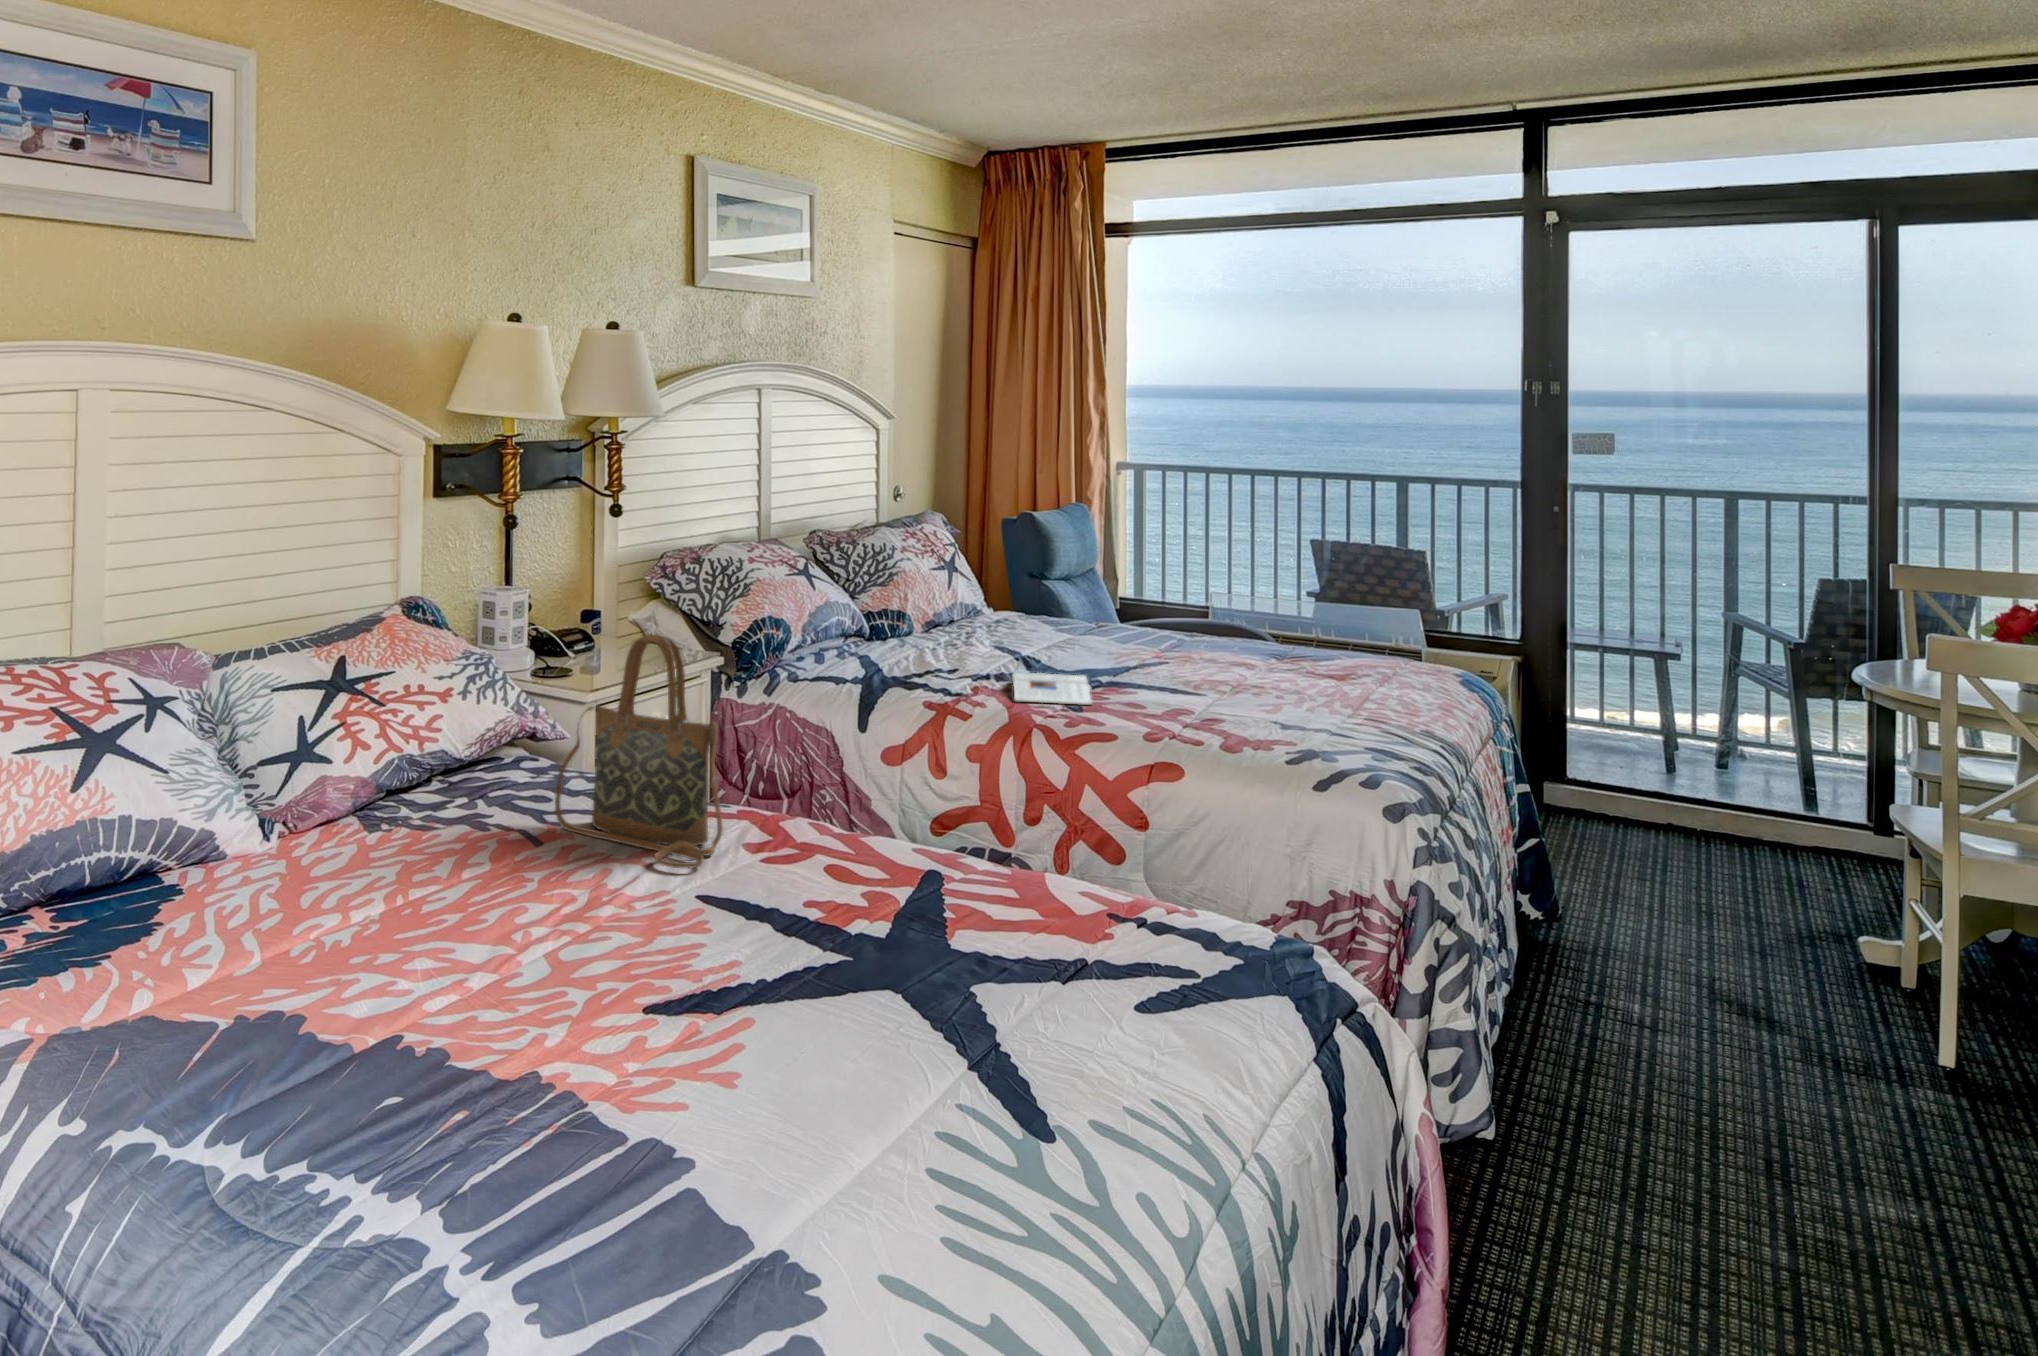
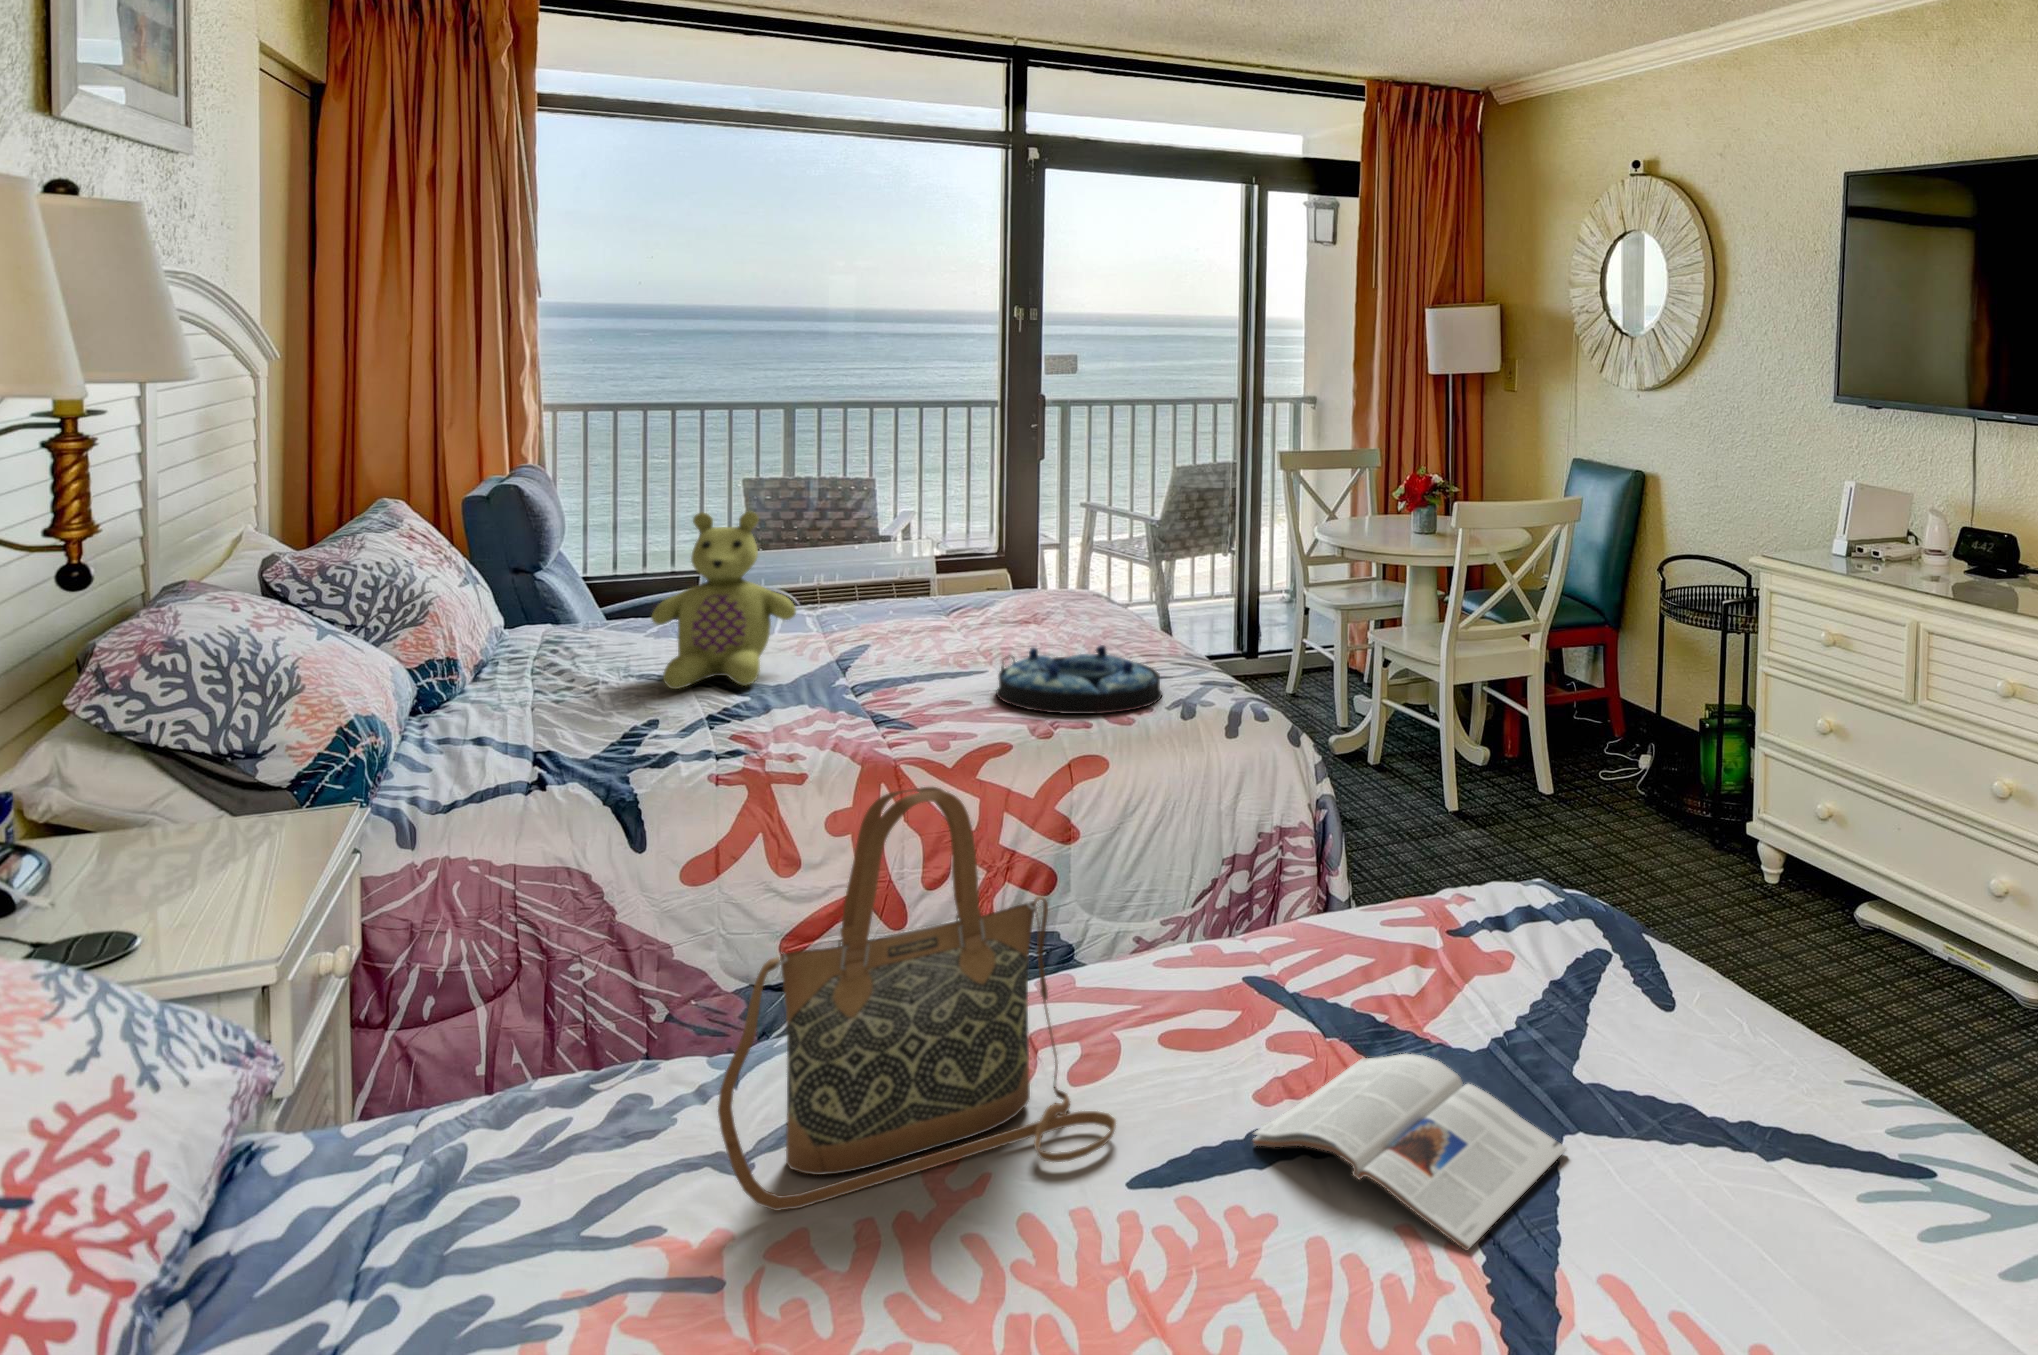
stuffed bear: none [986,532,1091,666] -> present [652,512,796,689]
magazine: present [1012,672,1092,705] -> present [1253,1054,1566,1251]
serving tray: none [1156,674,1298,741] -> present [996,645,1162,714]

